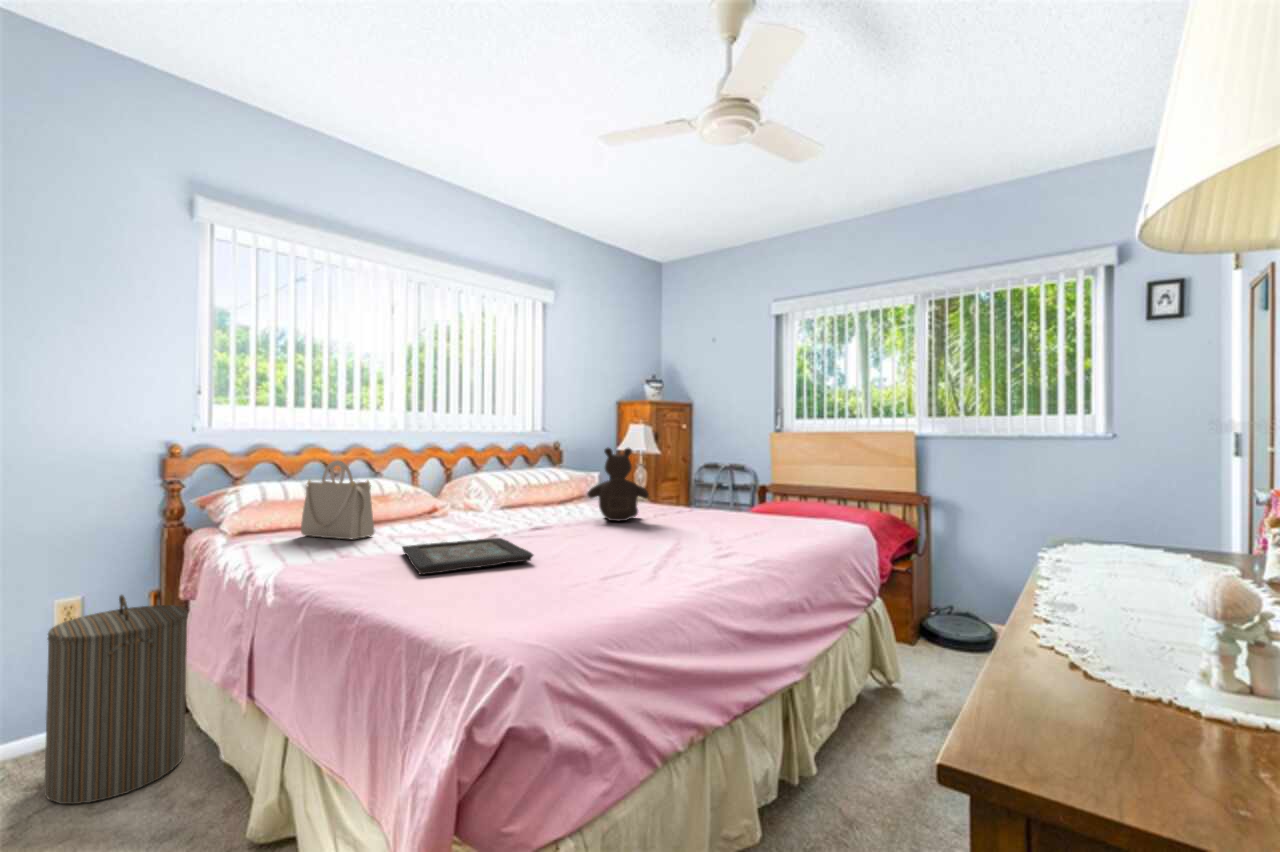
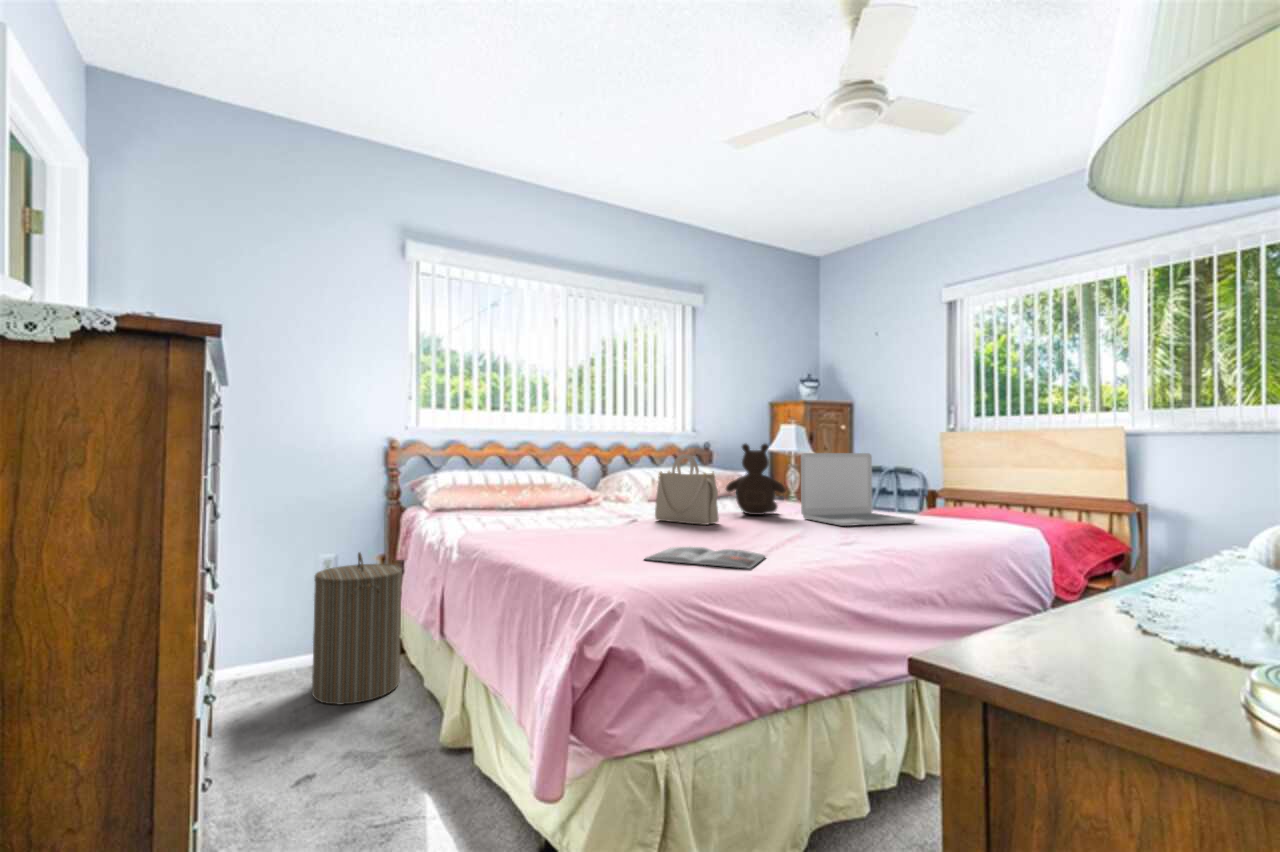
laptop: none [665,456,771,531] -> present [801,453,915,526]
handbag: present [301,460,375,539] -> present [655,454,719,525]
decorative tray: present [402,538,533,574] -> none [555,521,660,543]
magazine: none [526,571,659,598] -> present [645,546,765,569]

